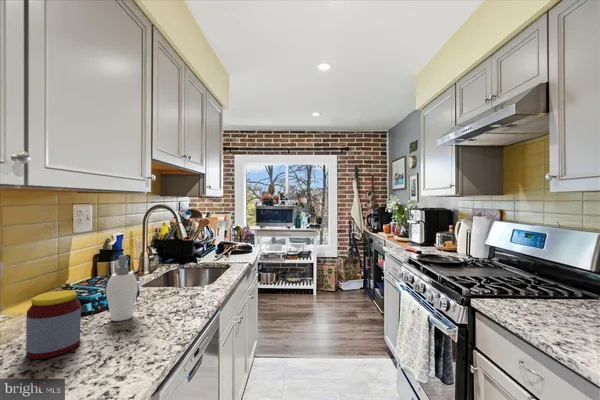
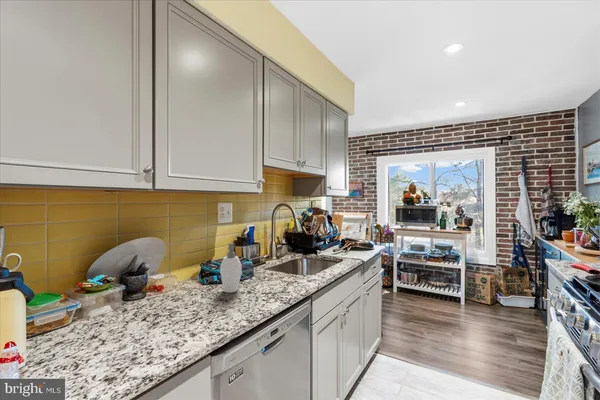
jar: present [26,290,81,359] -> none [165,264,196,308]

